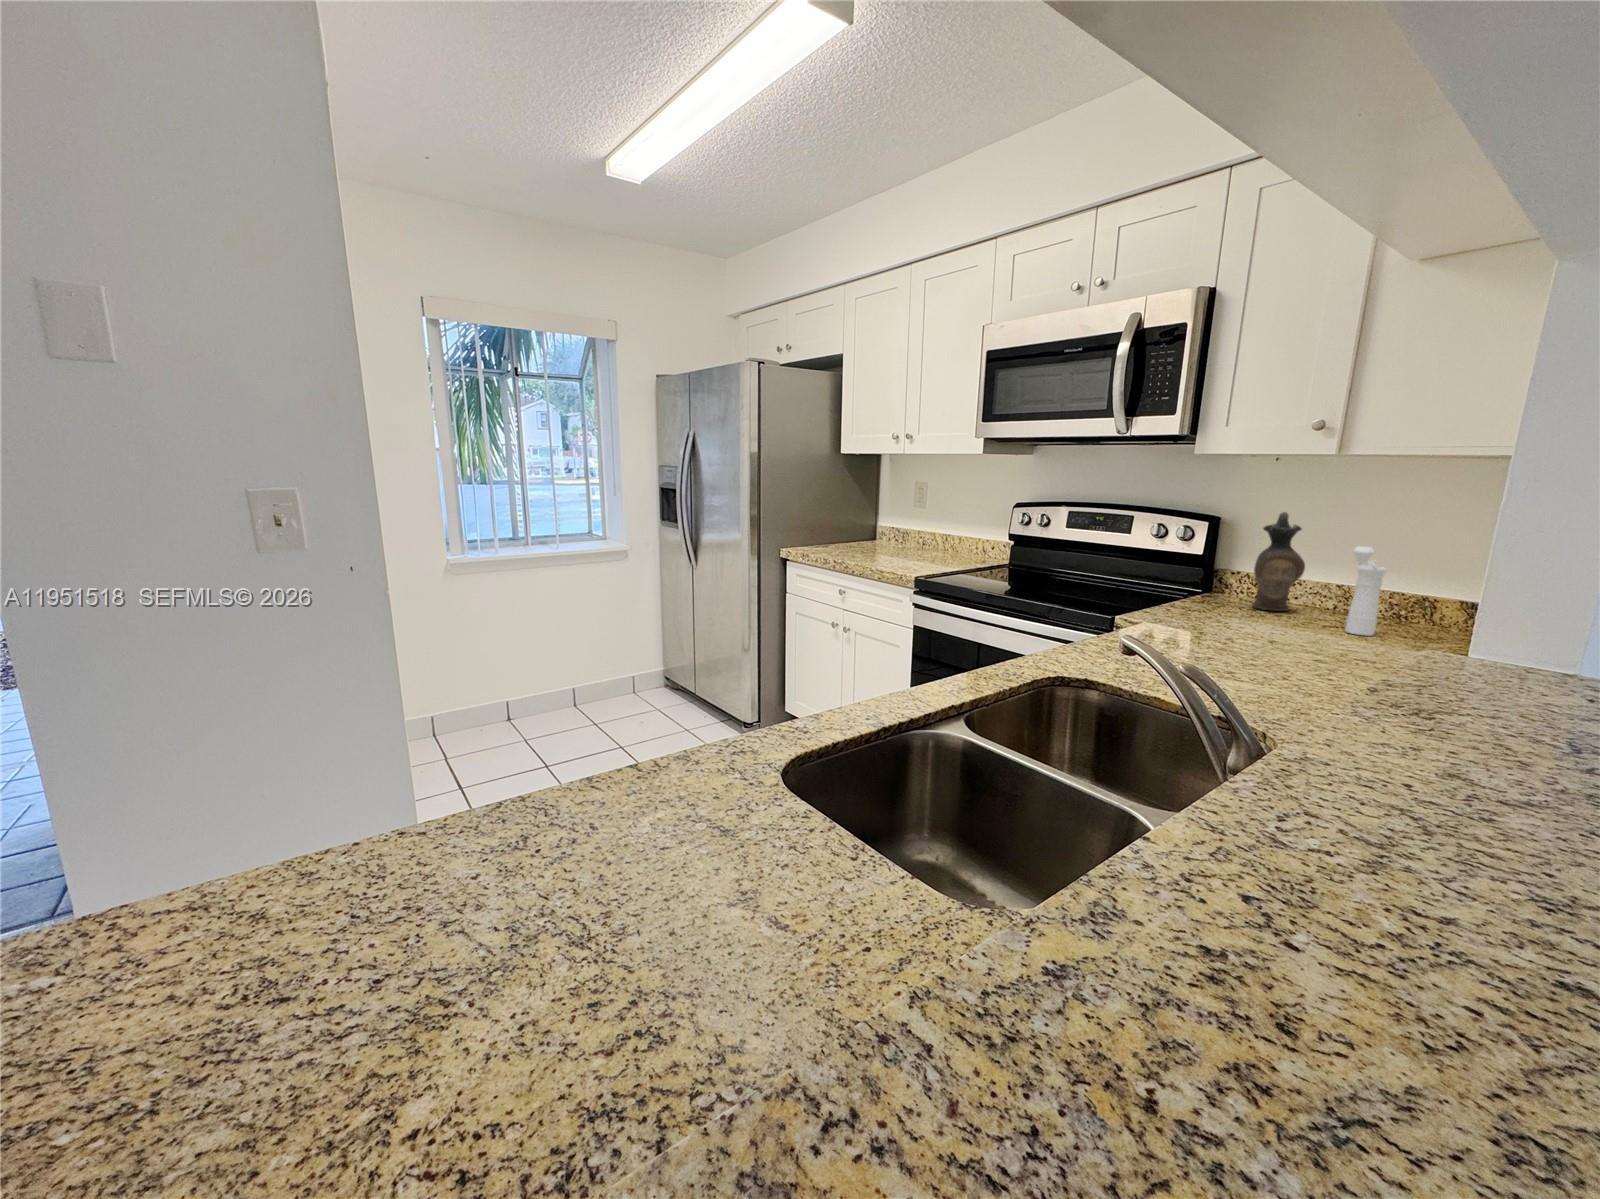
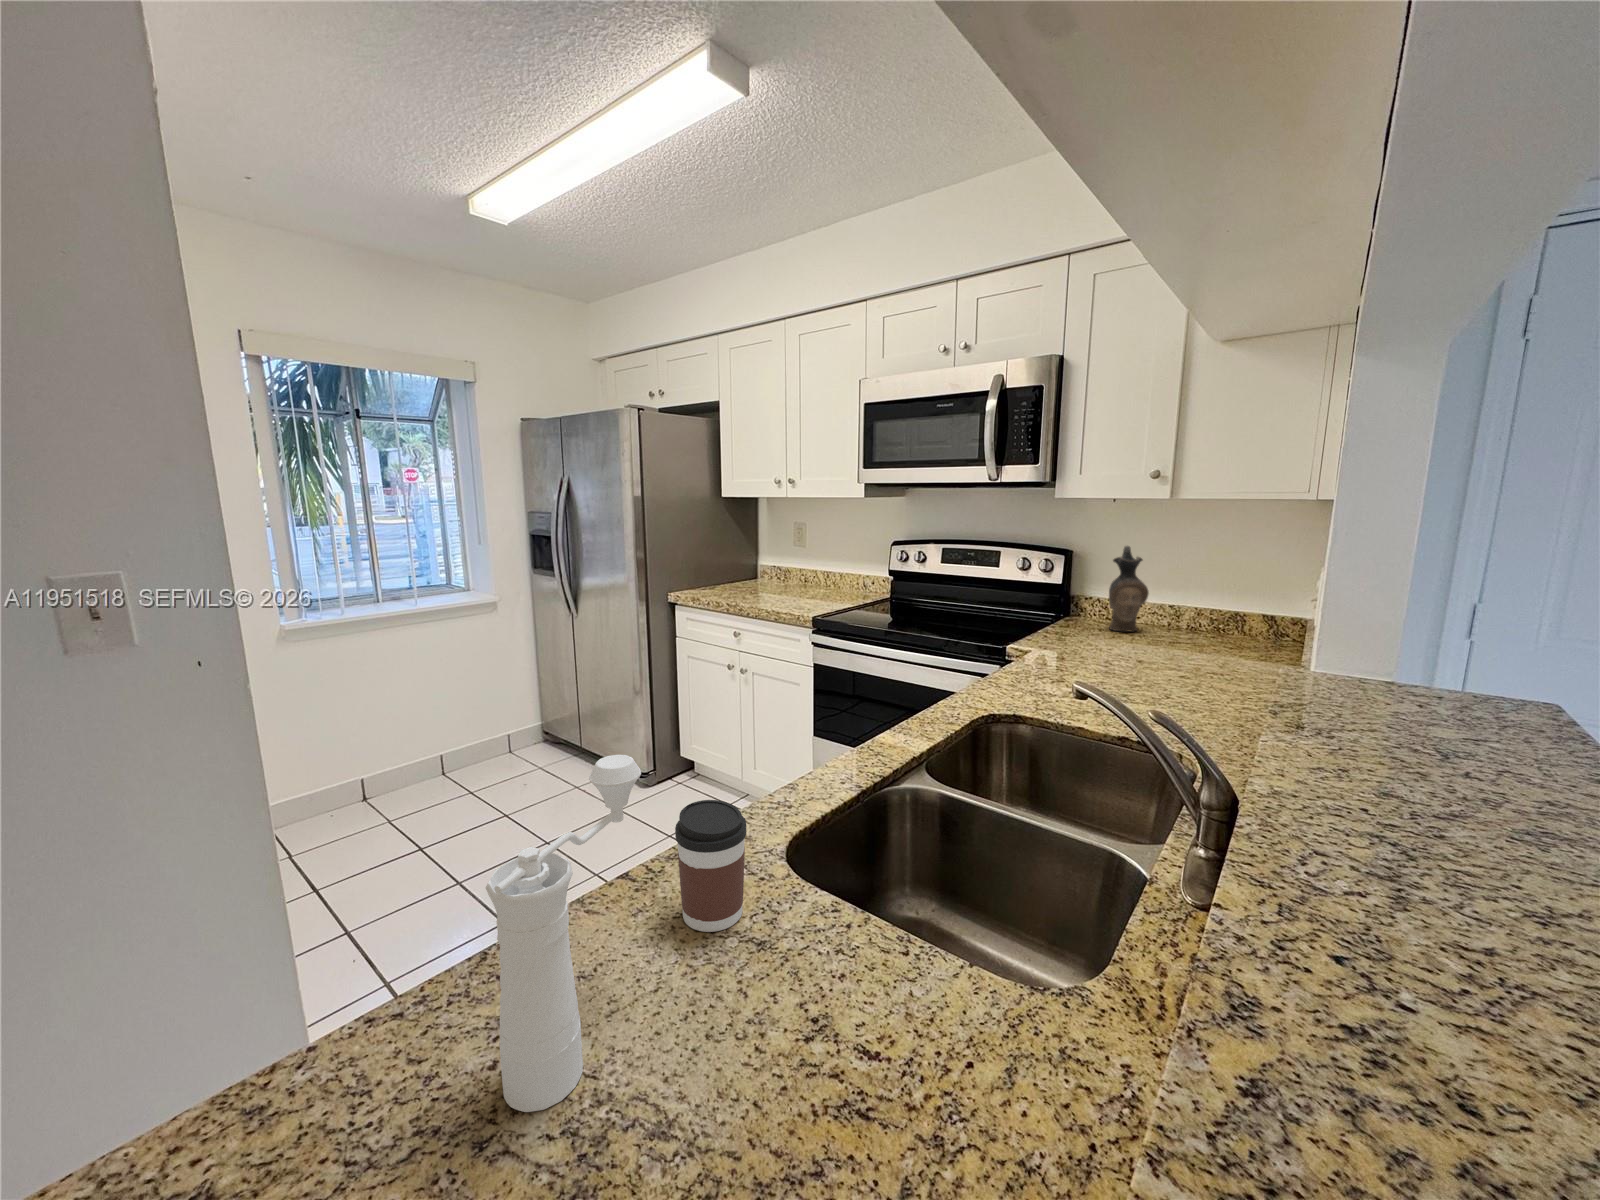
pepper mill: present [1345,546,1387,636] -> present [486,755,641,1112]
coffee cup: none [664,700,729,815] -> present [675,800,746,932]

